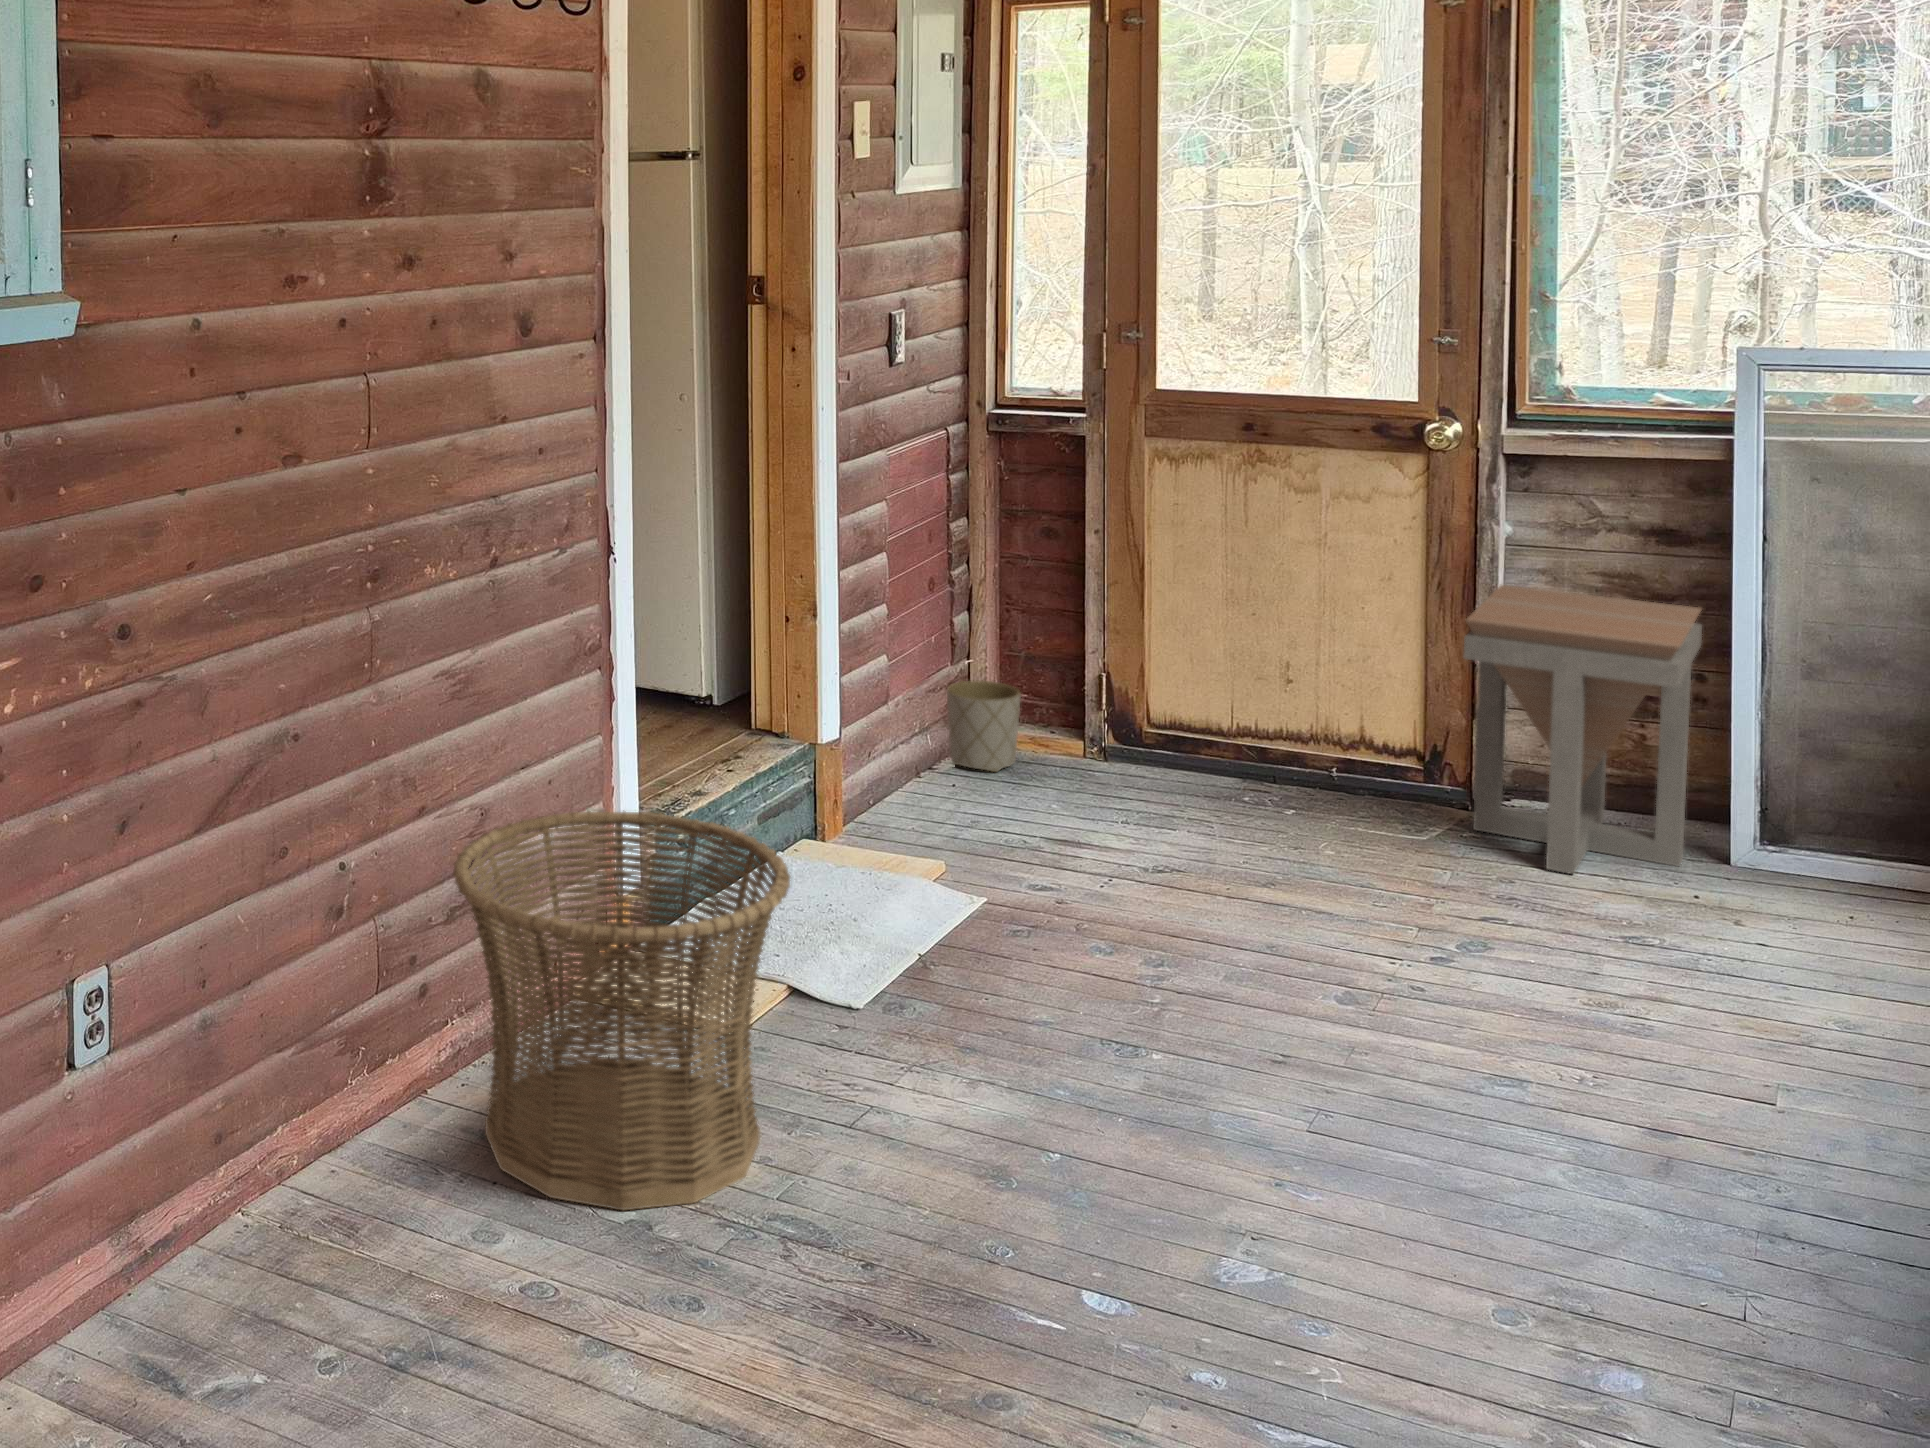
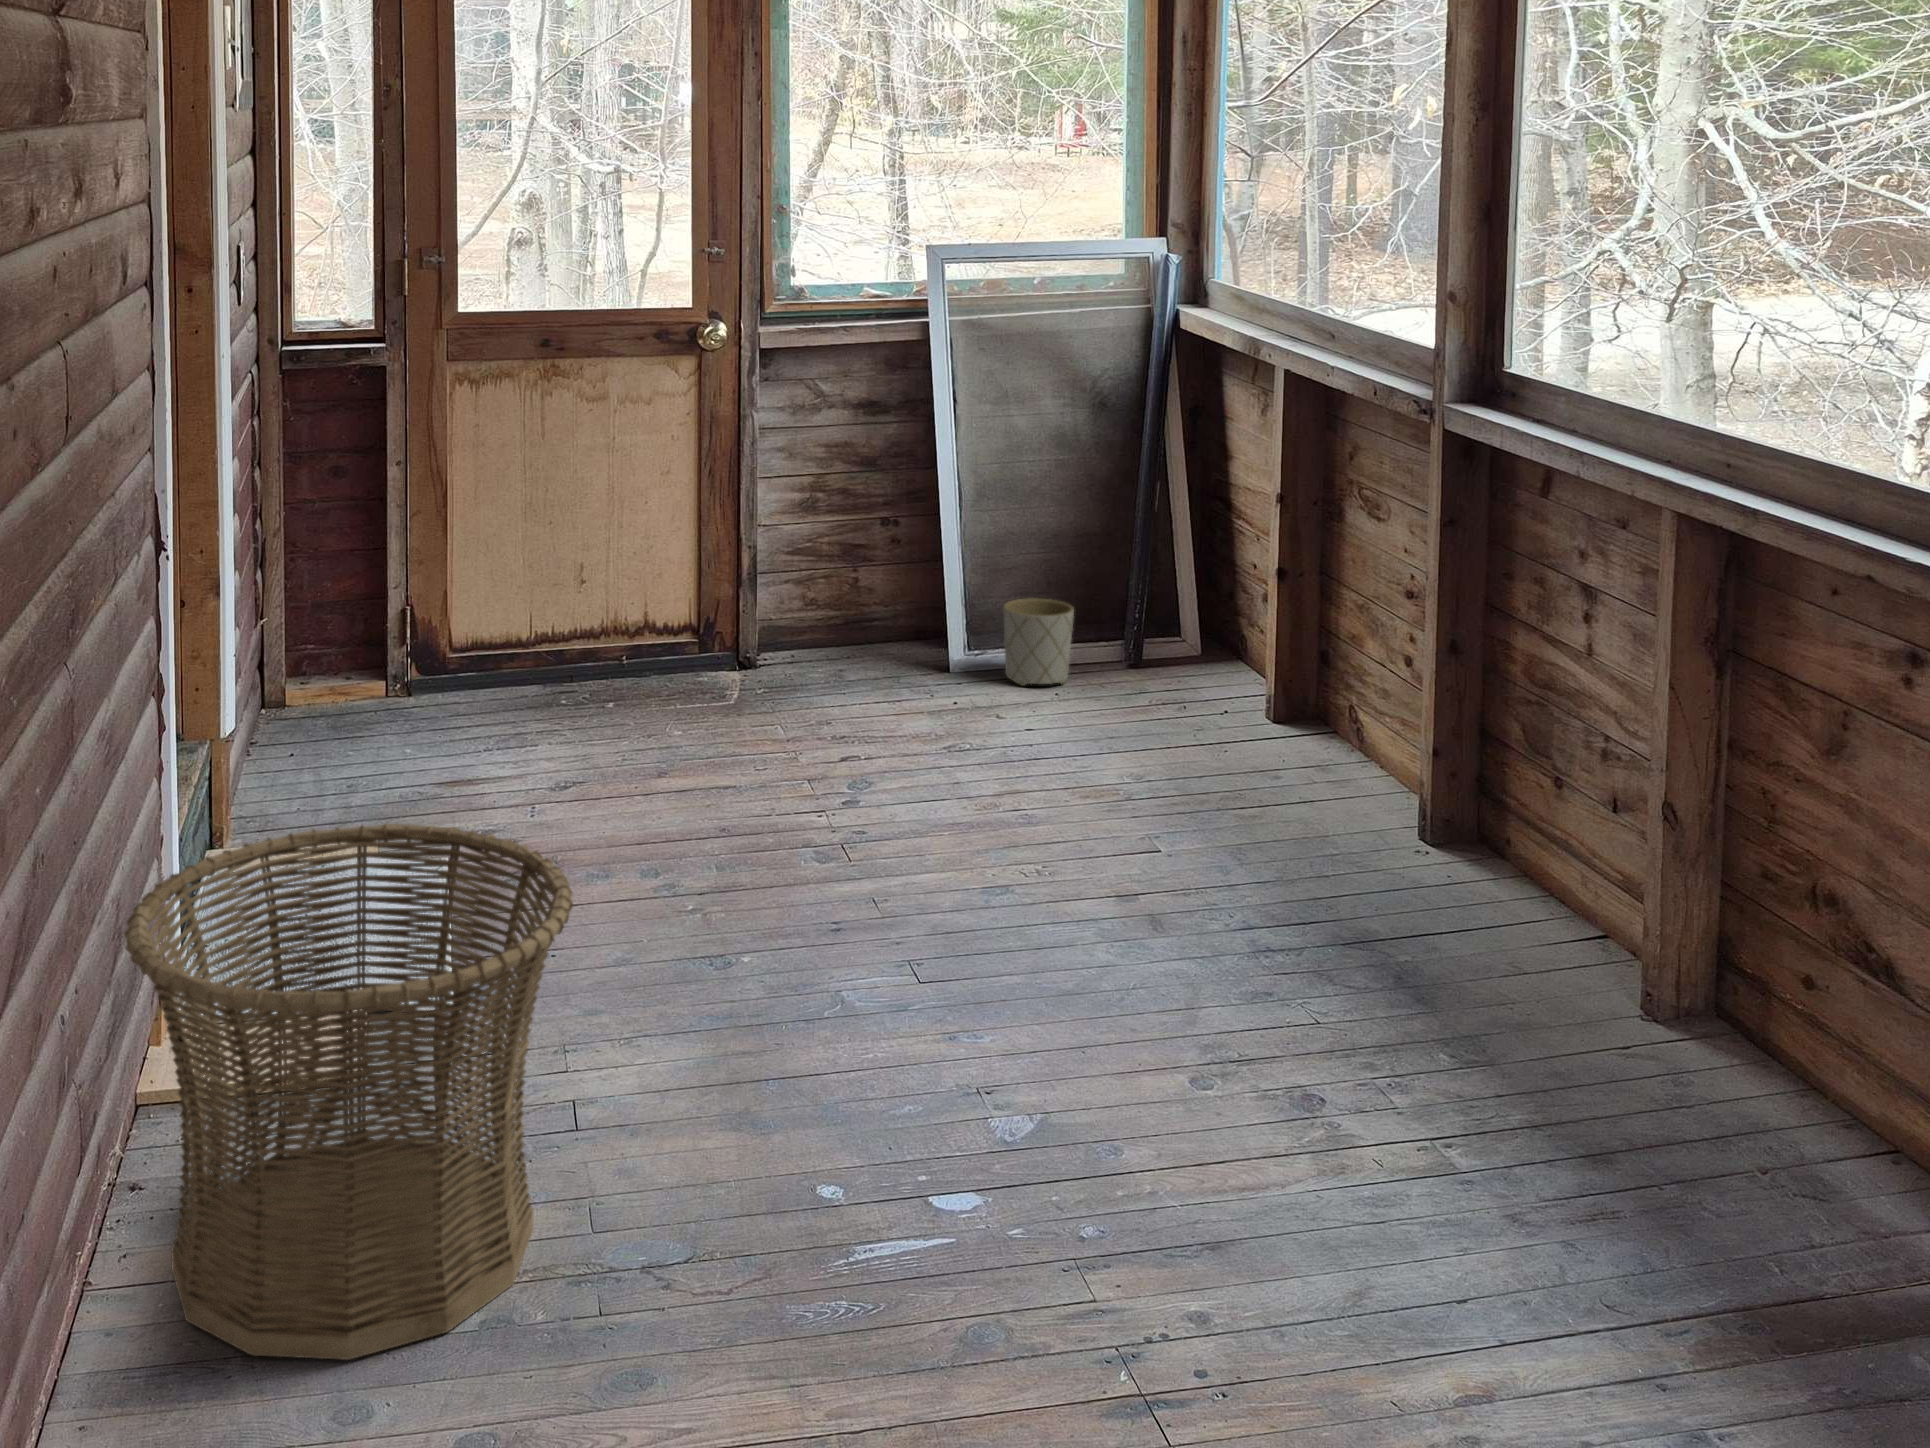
side table: present [1463,585,1702,874] -> none [759,463,945,703]
planter: present [947,680,1021,772] -> present [1004,598,1074,686]

